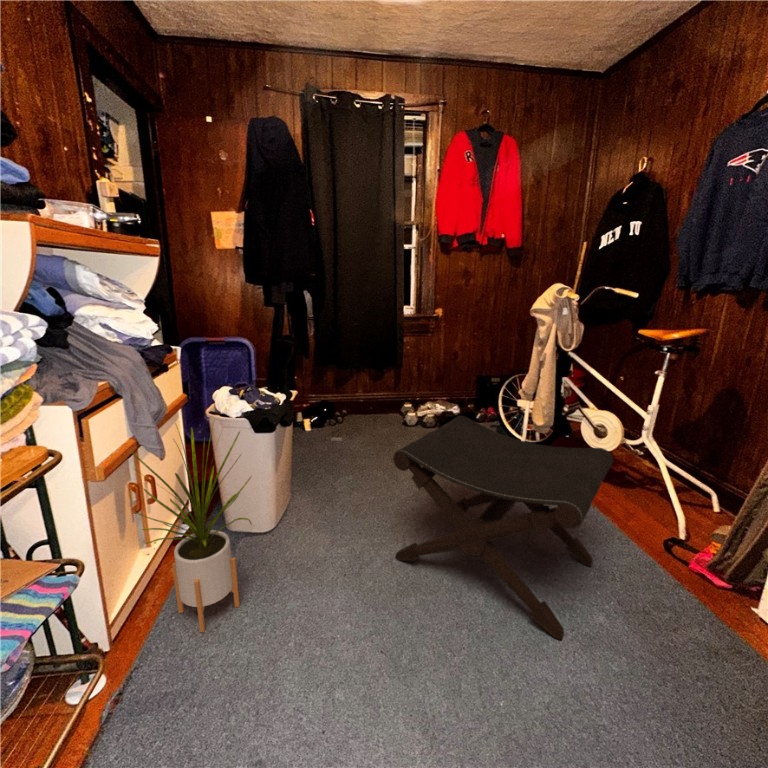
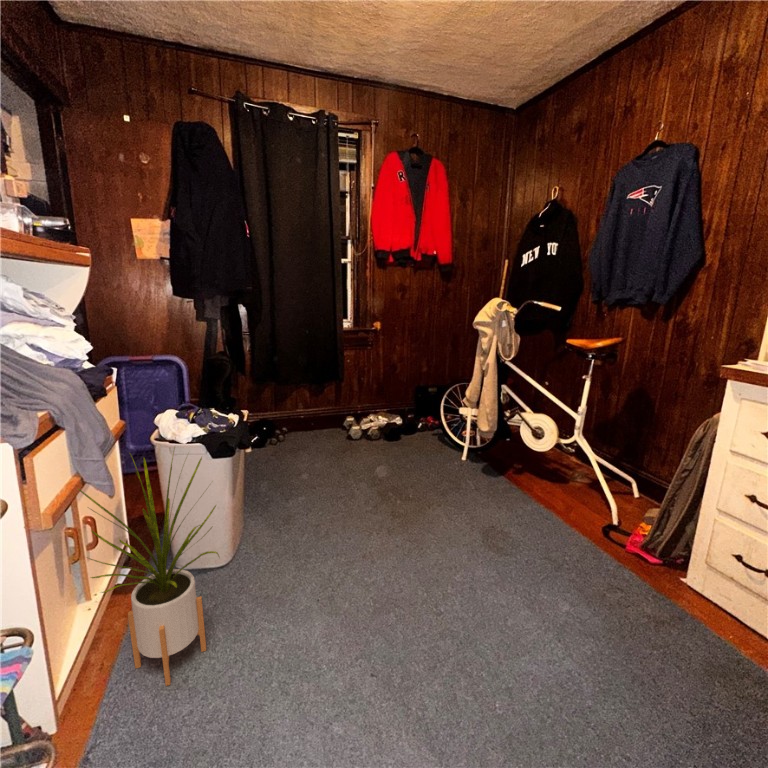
footstool: present [393,416,613,640] -> none [362,427,562,633]

